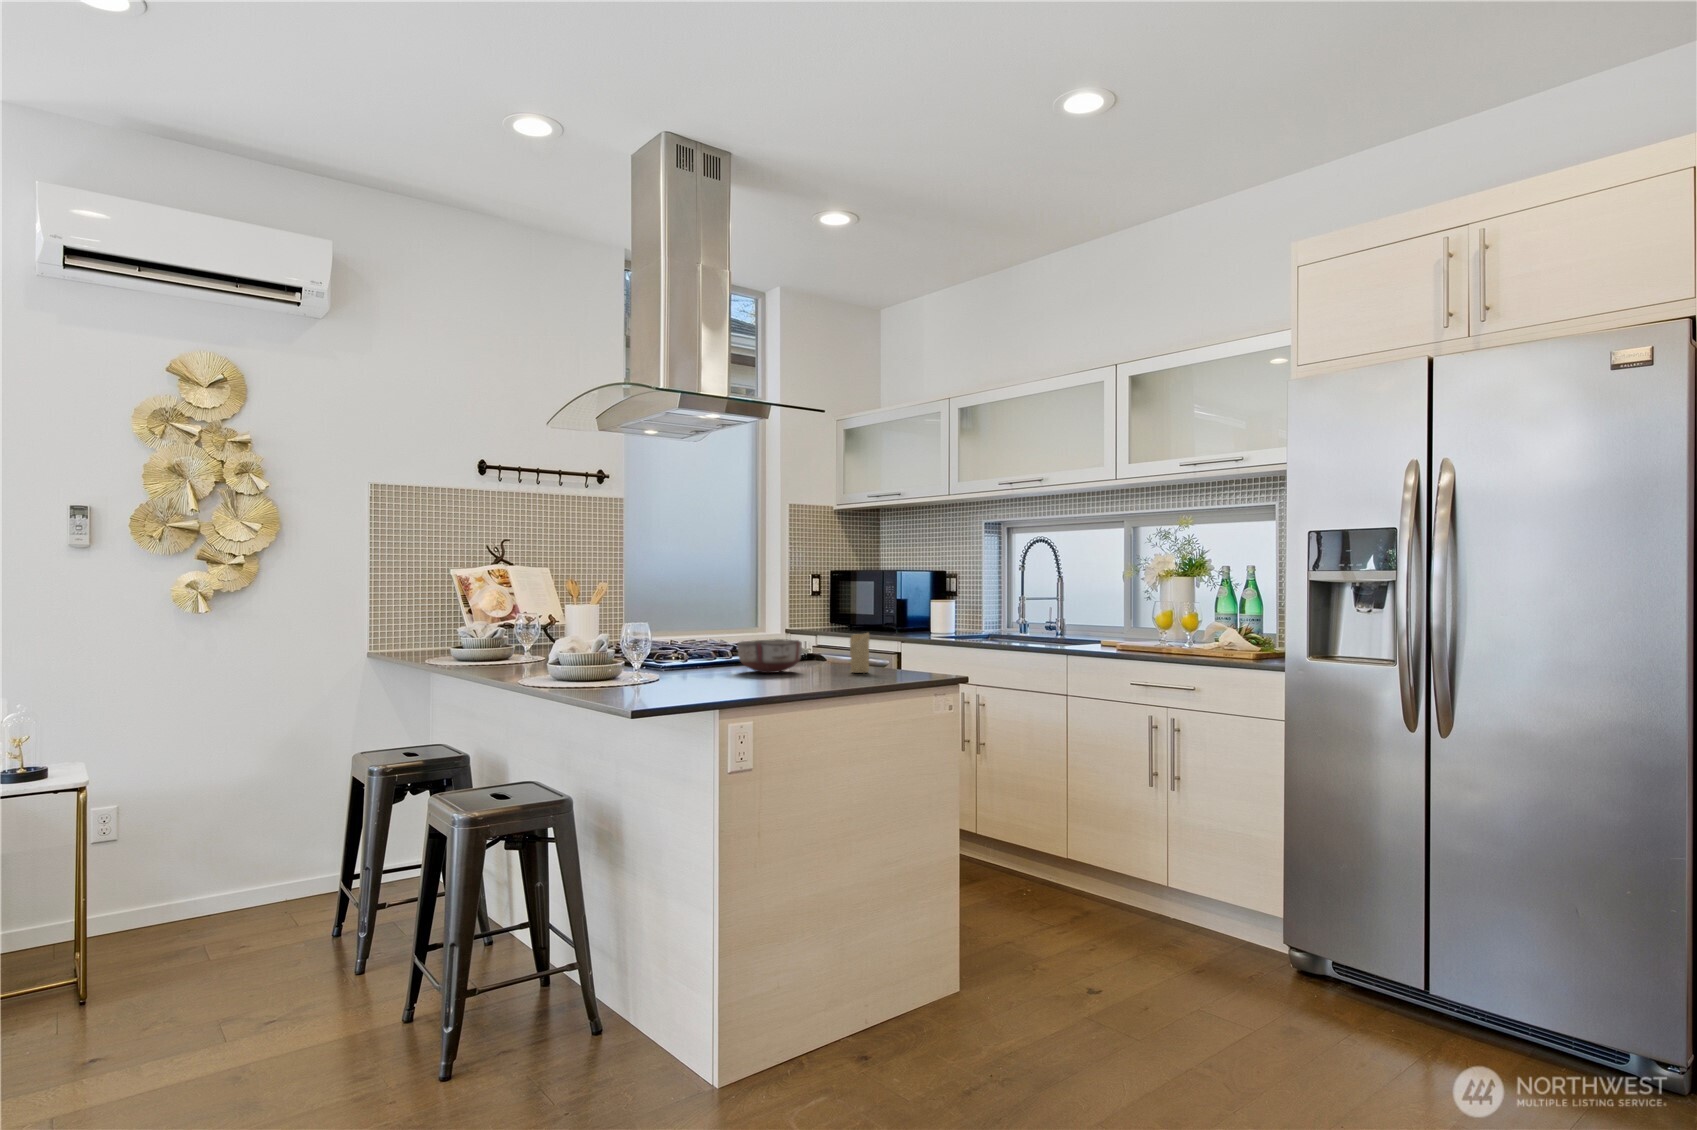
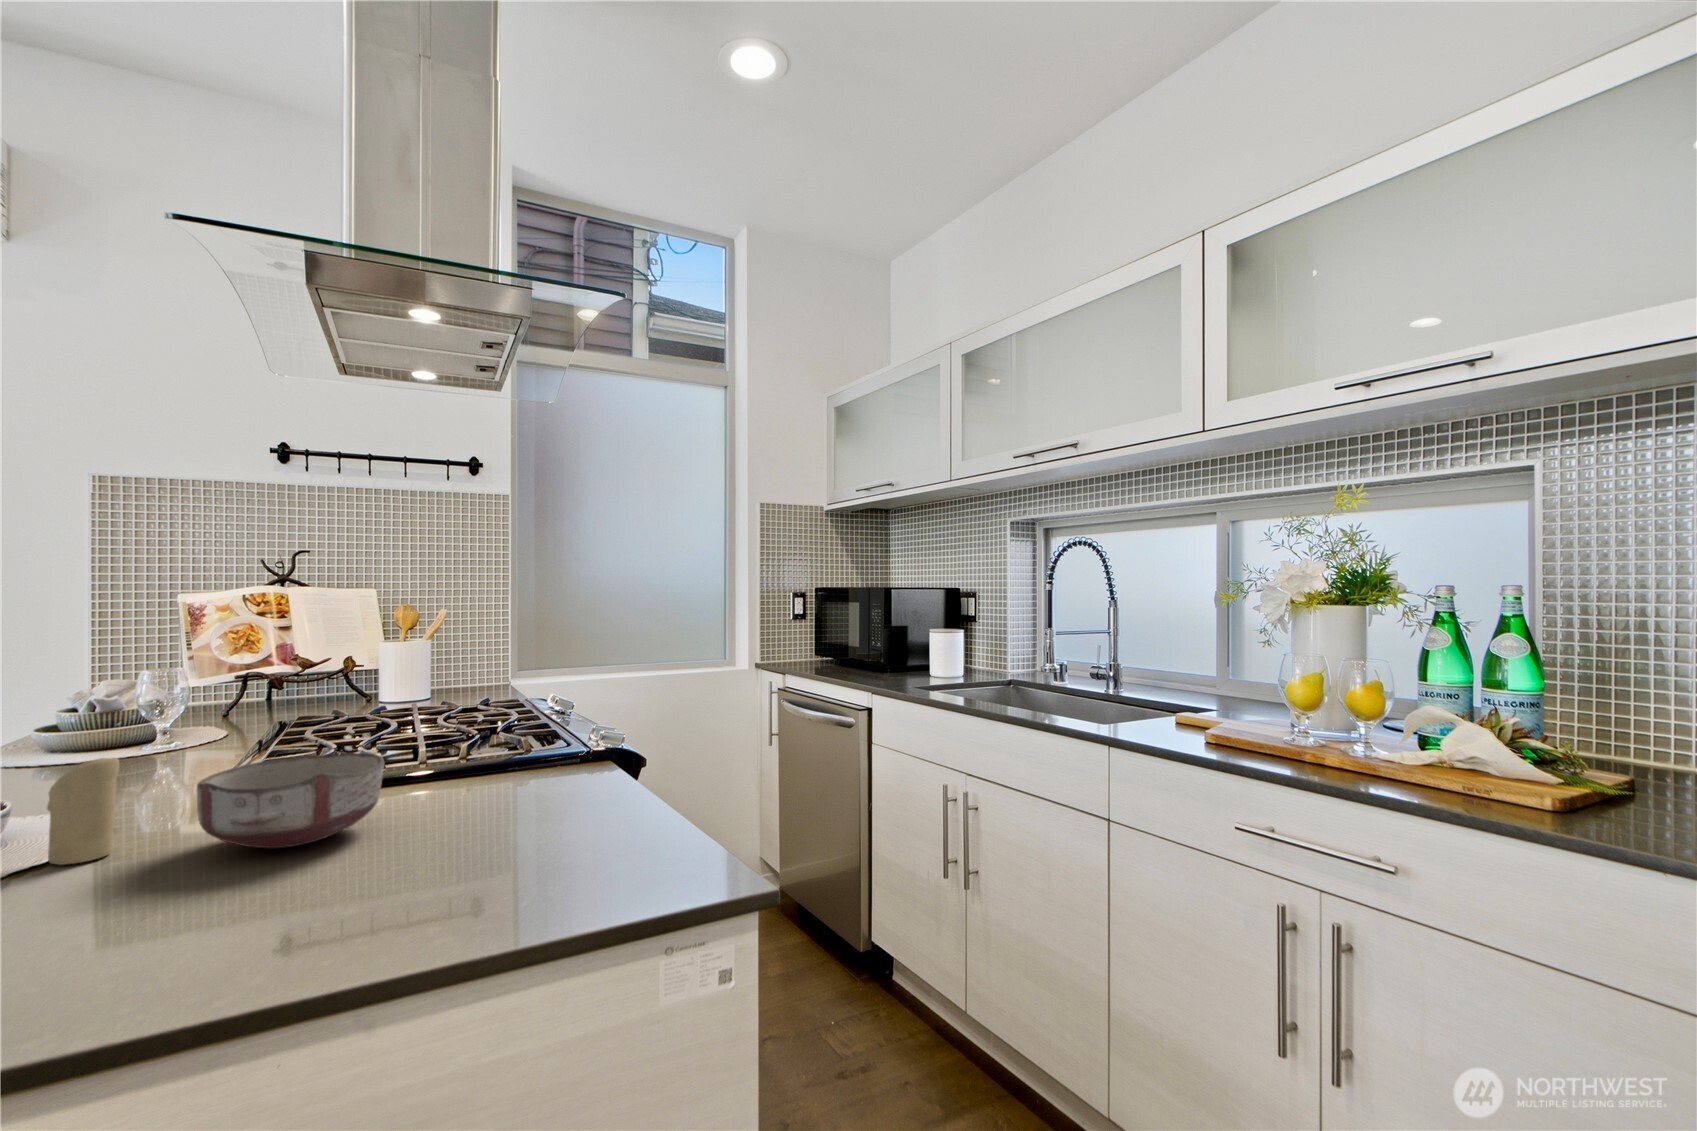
candle: present [850,633,870,673] -> present [47,758,119,865]

